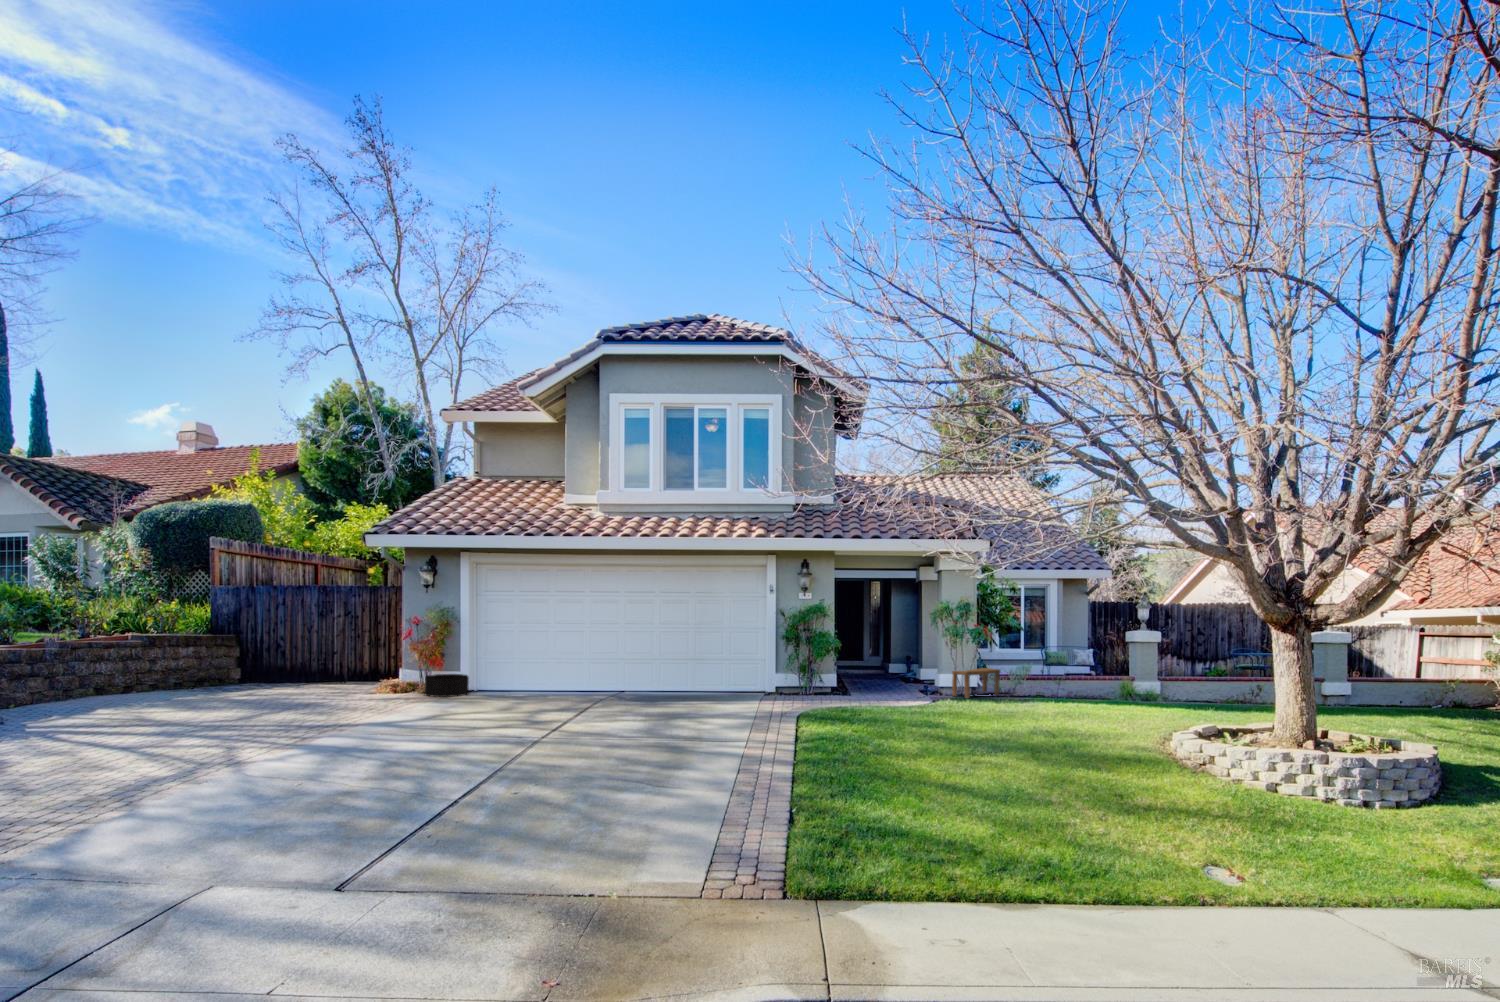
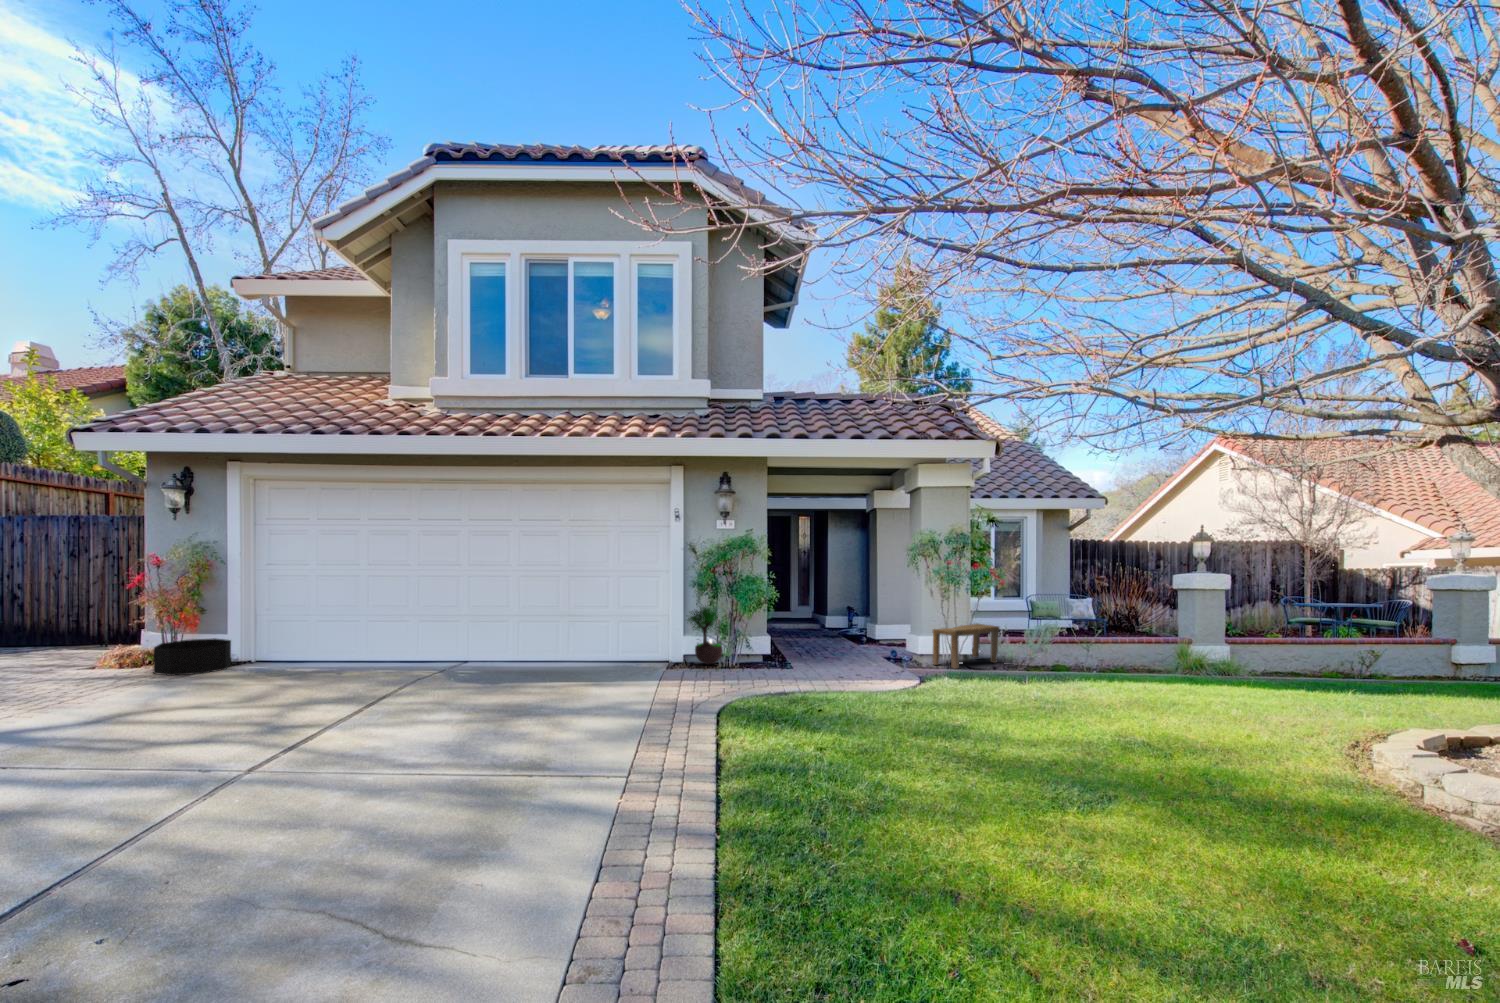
potted tree: none [779,649,804,695] -> present [688,605,723,665]

